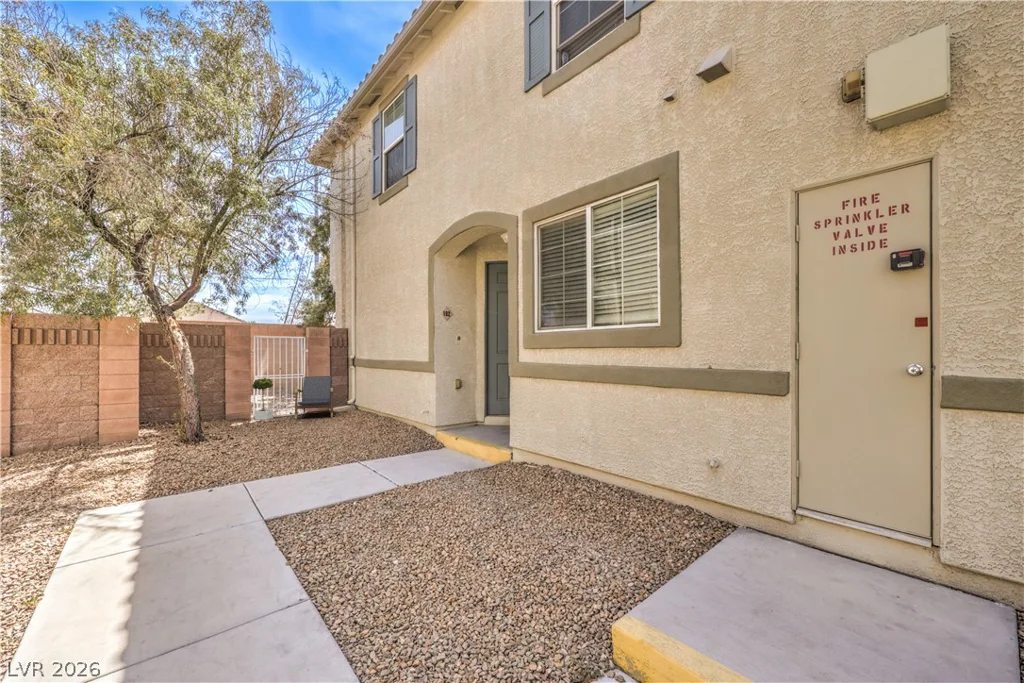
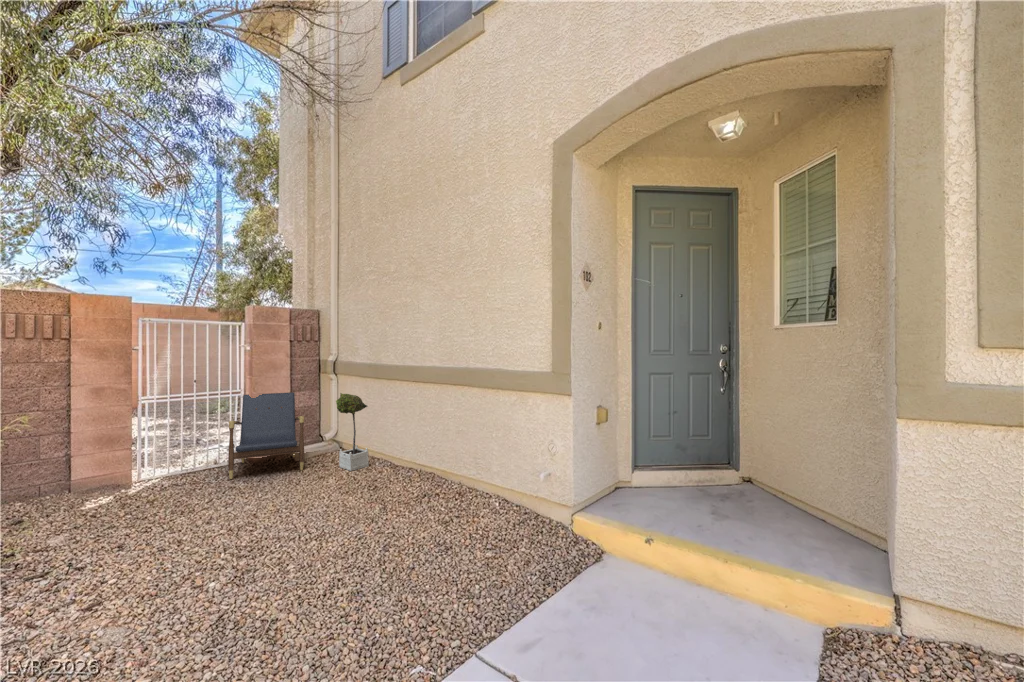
potted tree: present [252,378,273,420] -> present [336,393,369,471]

